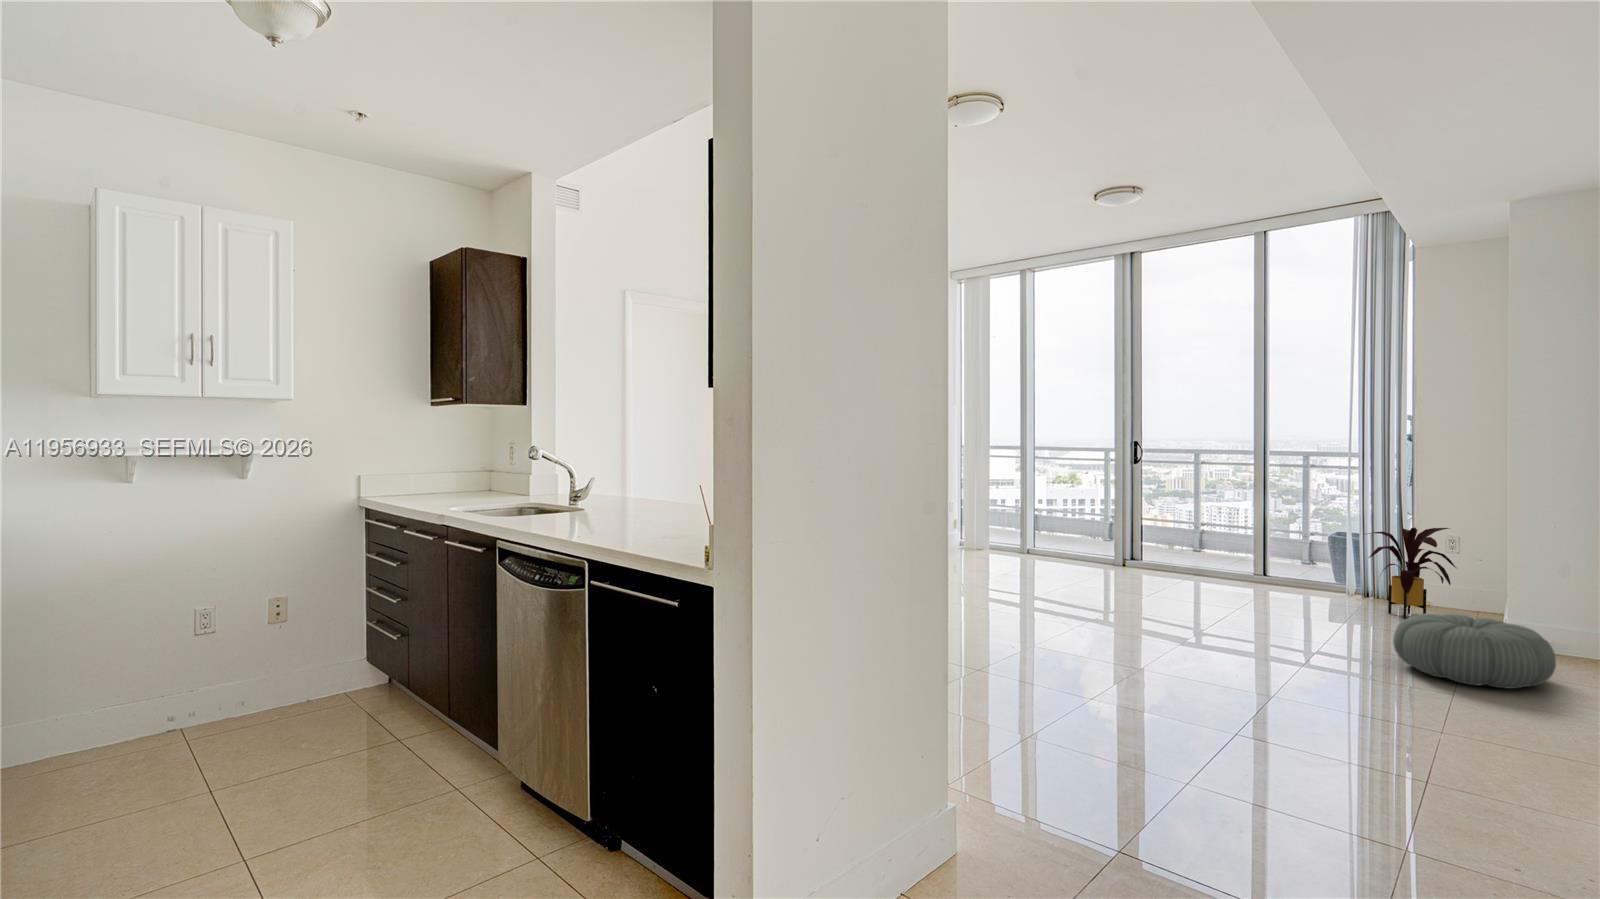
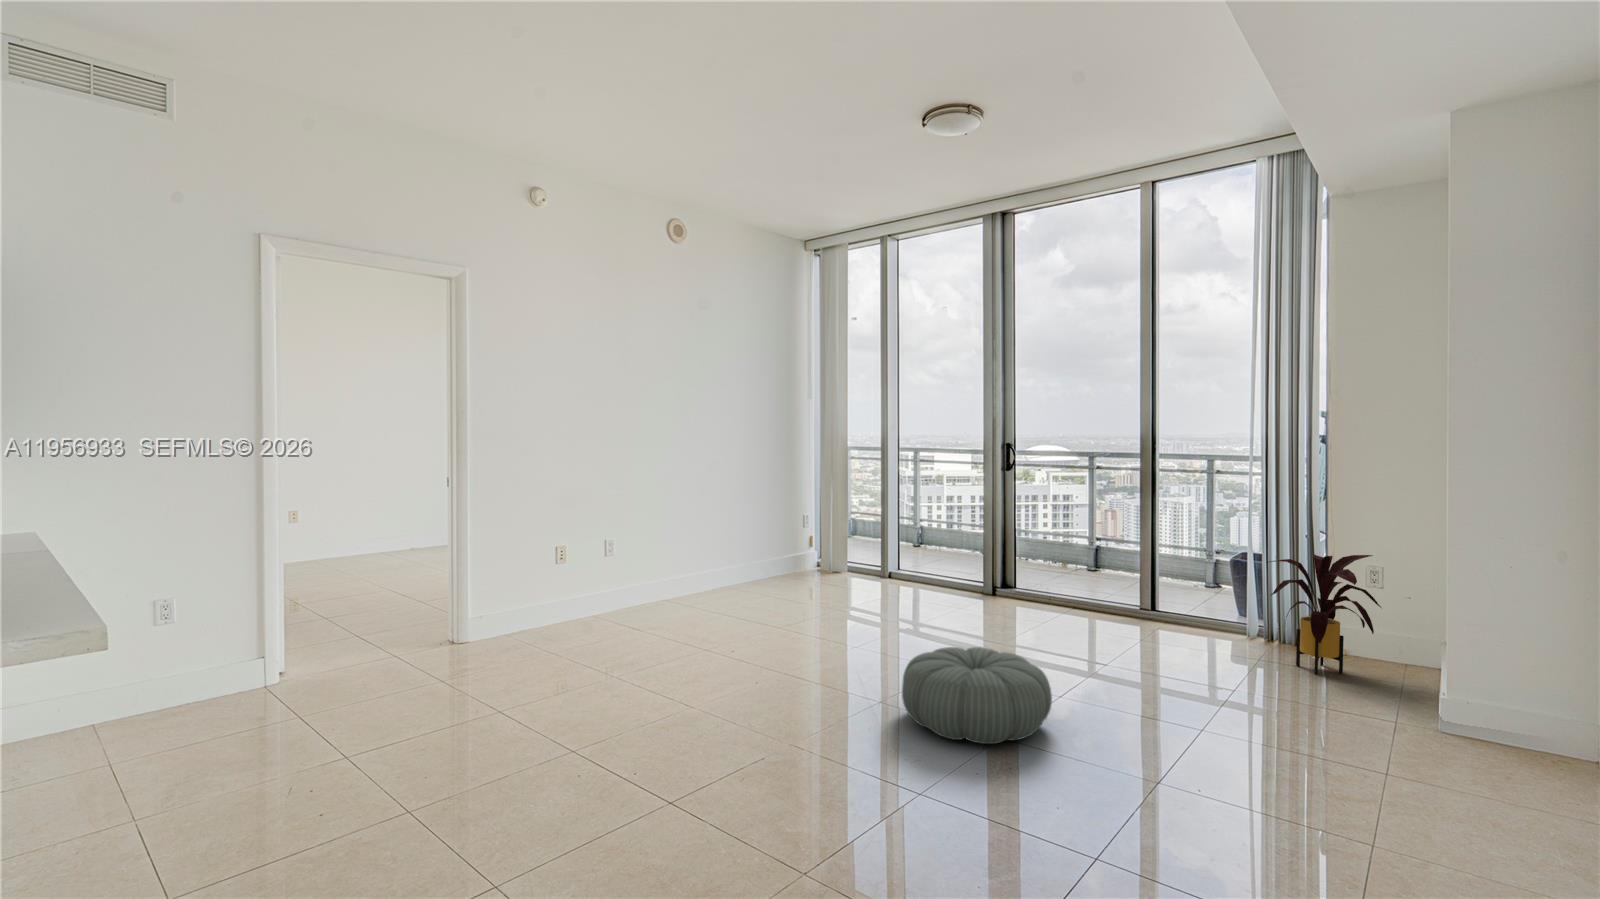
pouf: present [1393,614,1556,689] -> present [902,647,1052,744]

